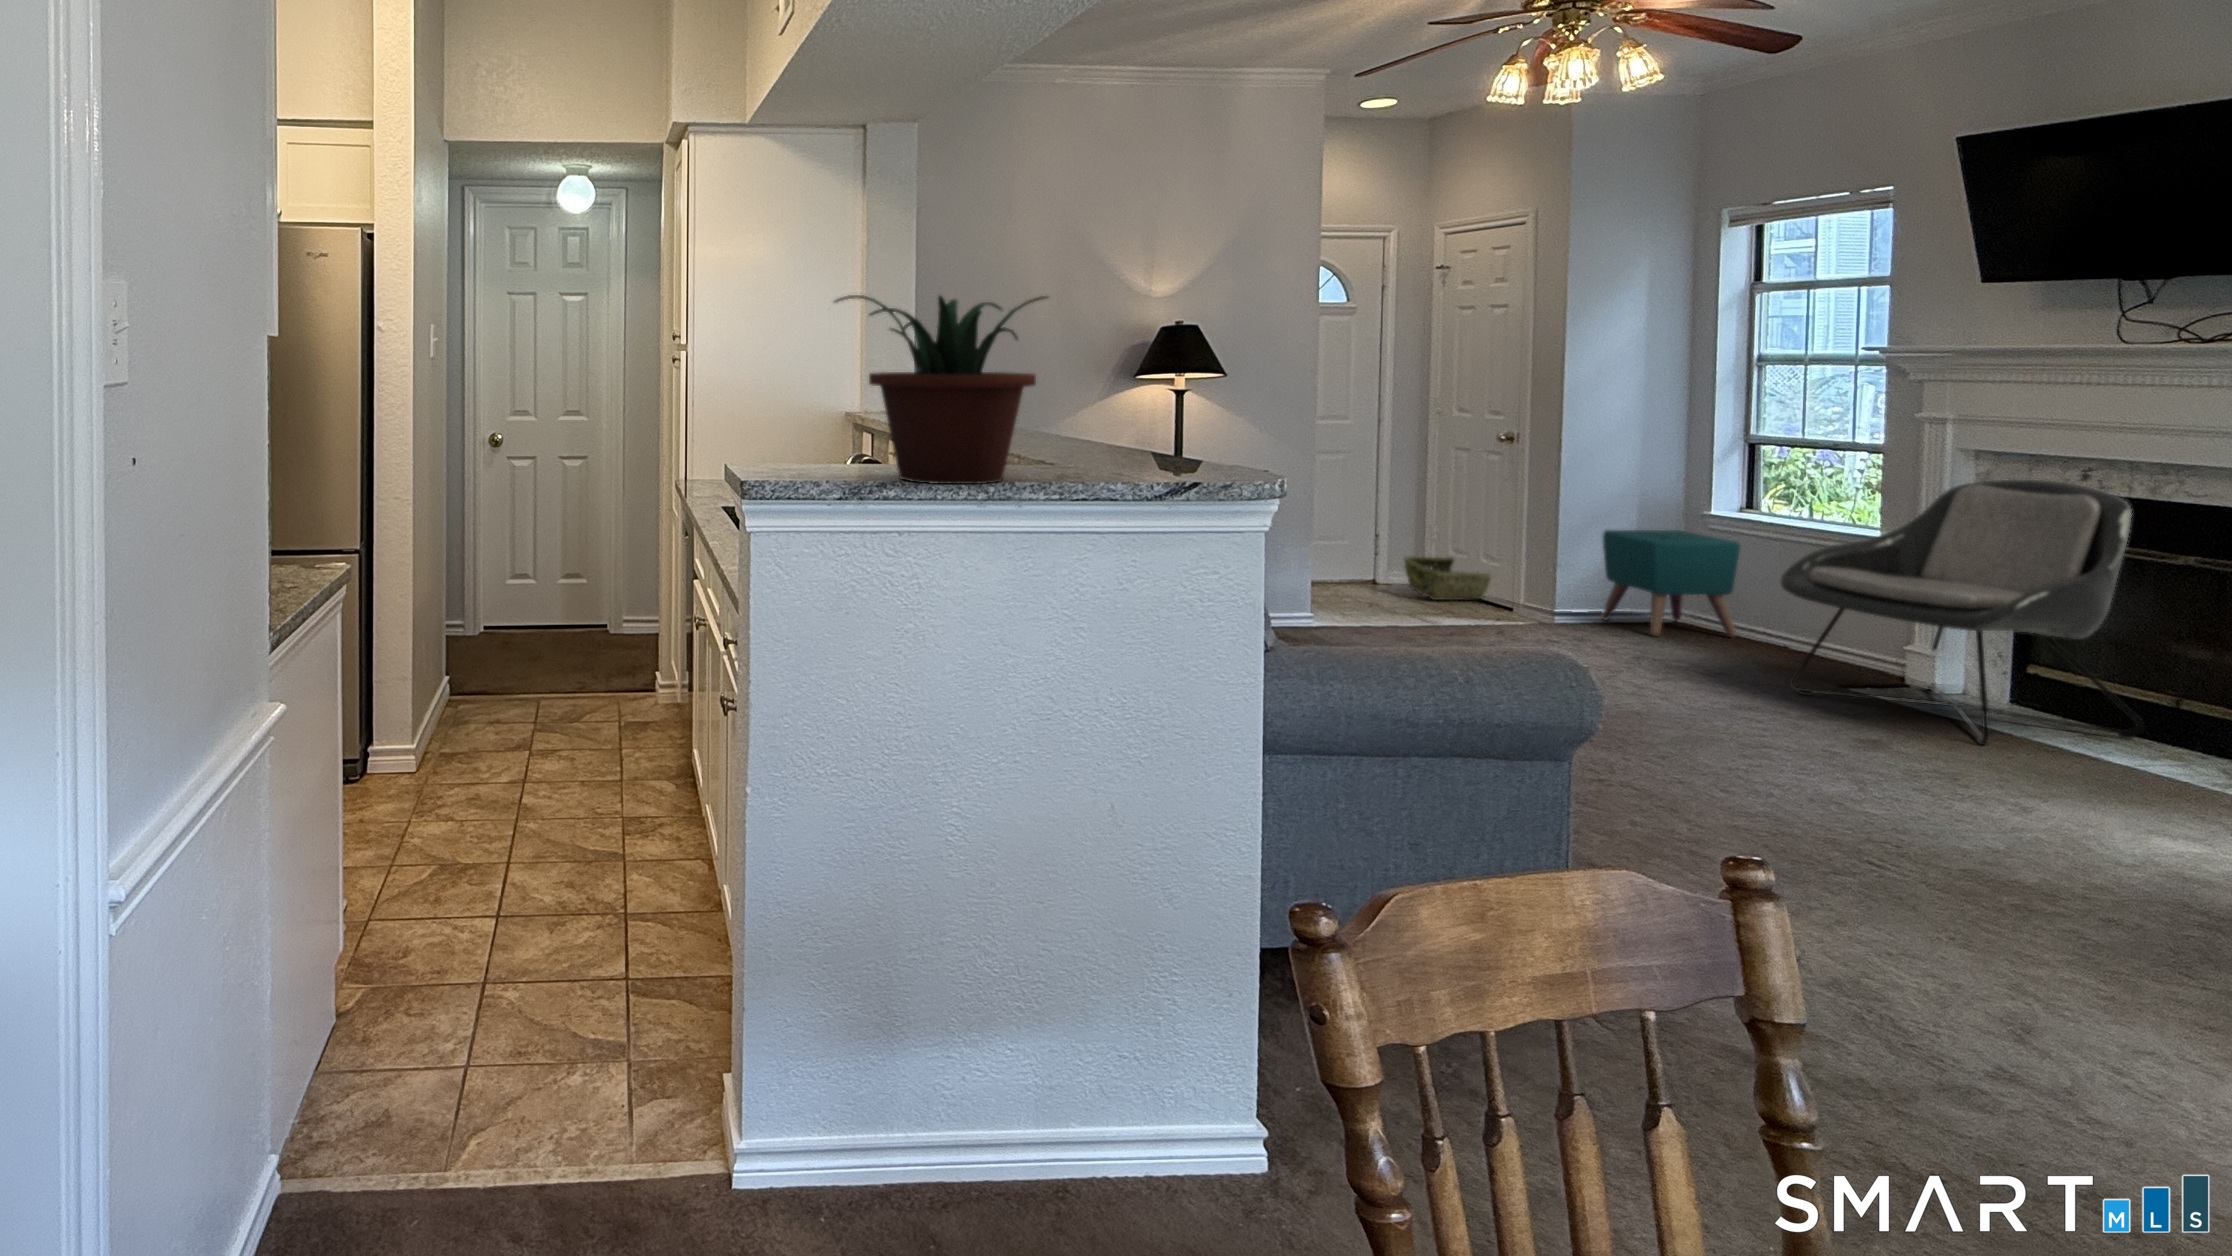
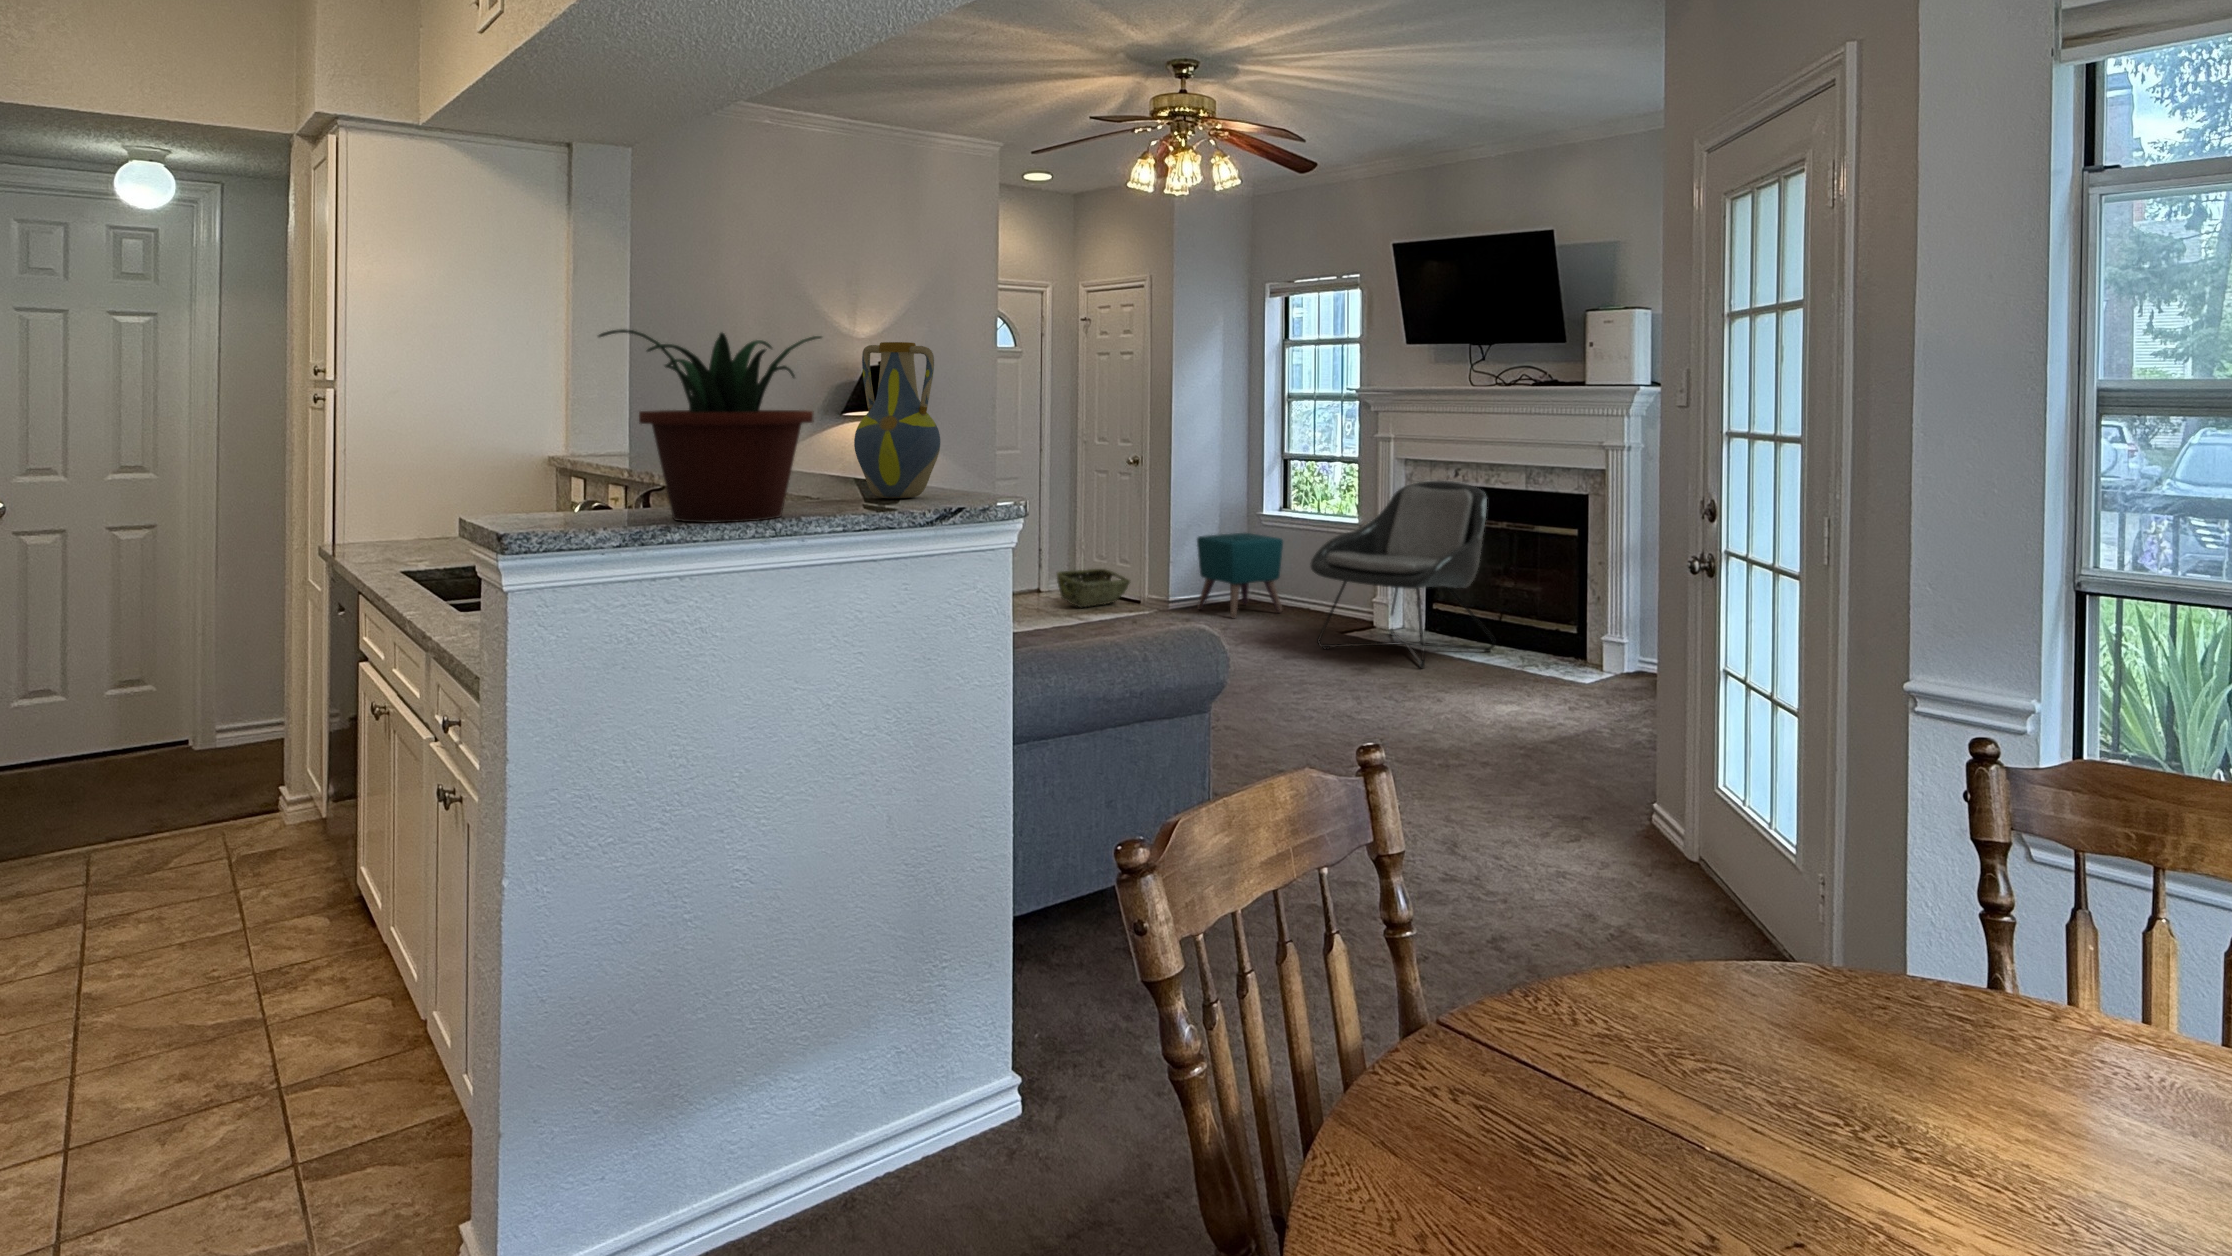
vase: none [1095,300,1191,468] -> present [854,342,940,498]

